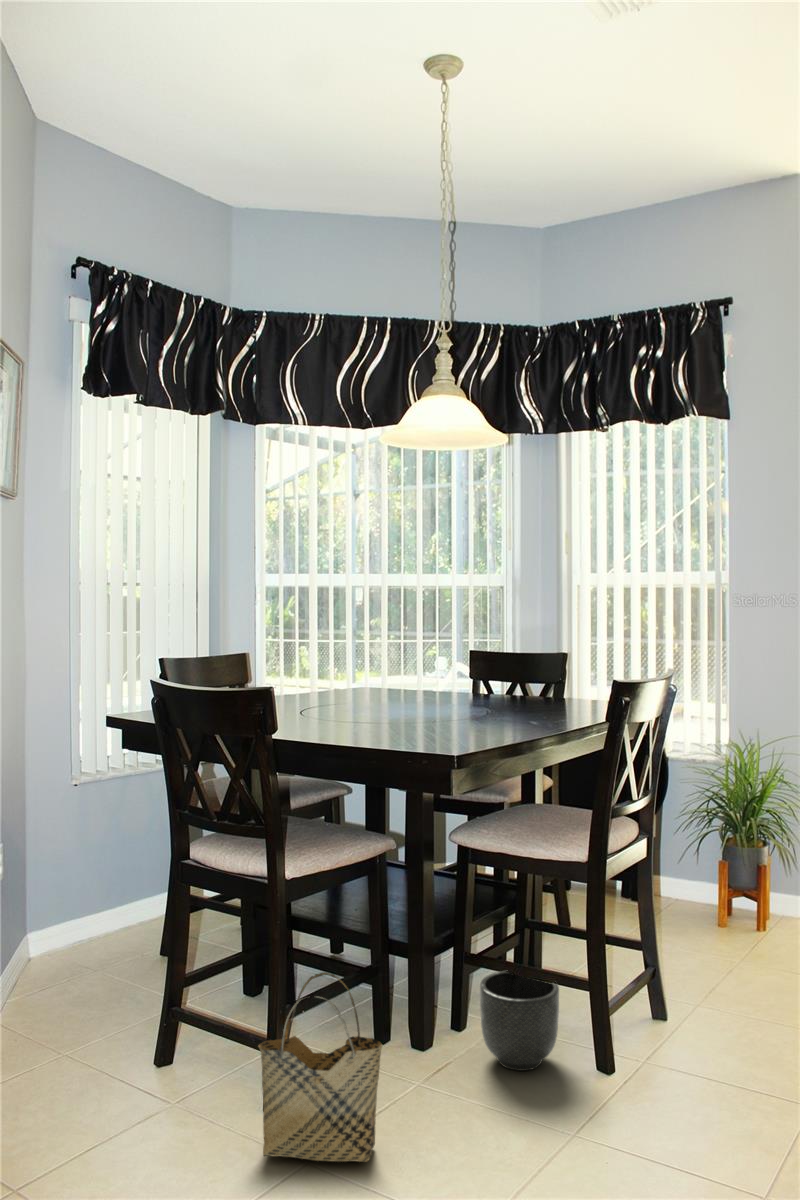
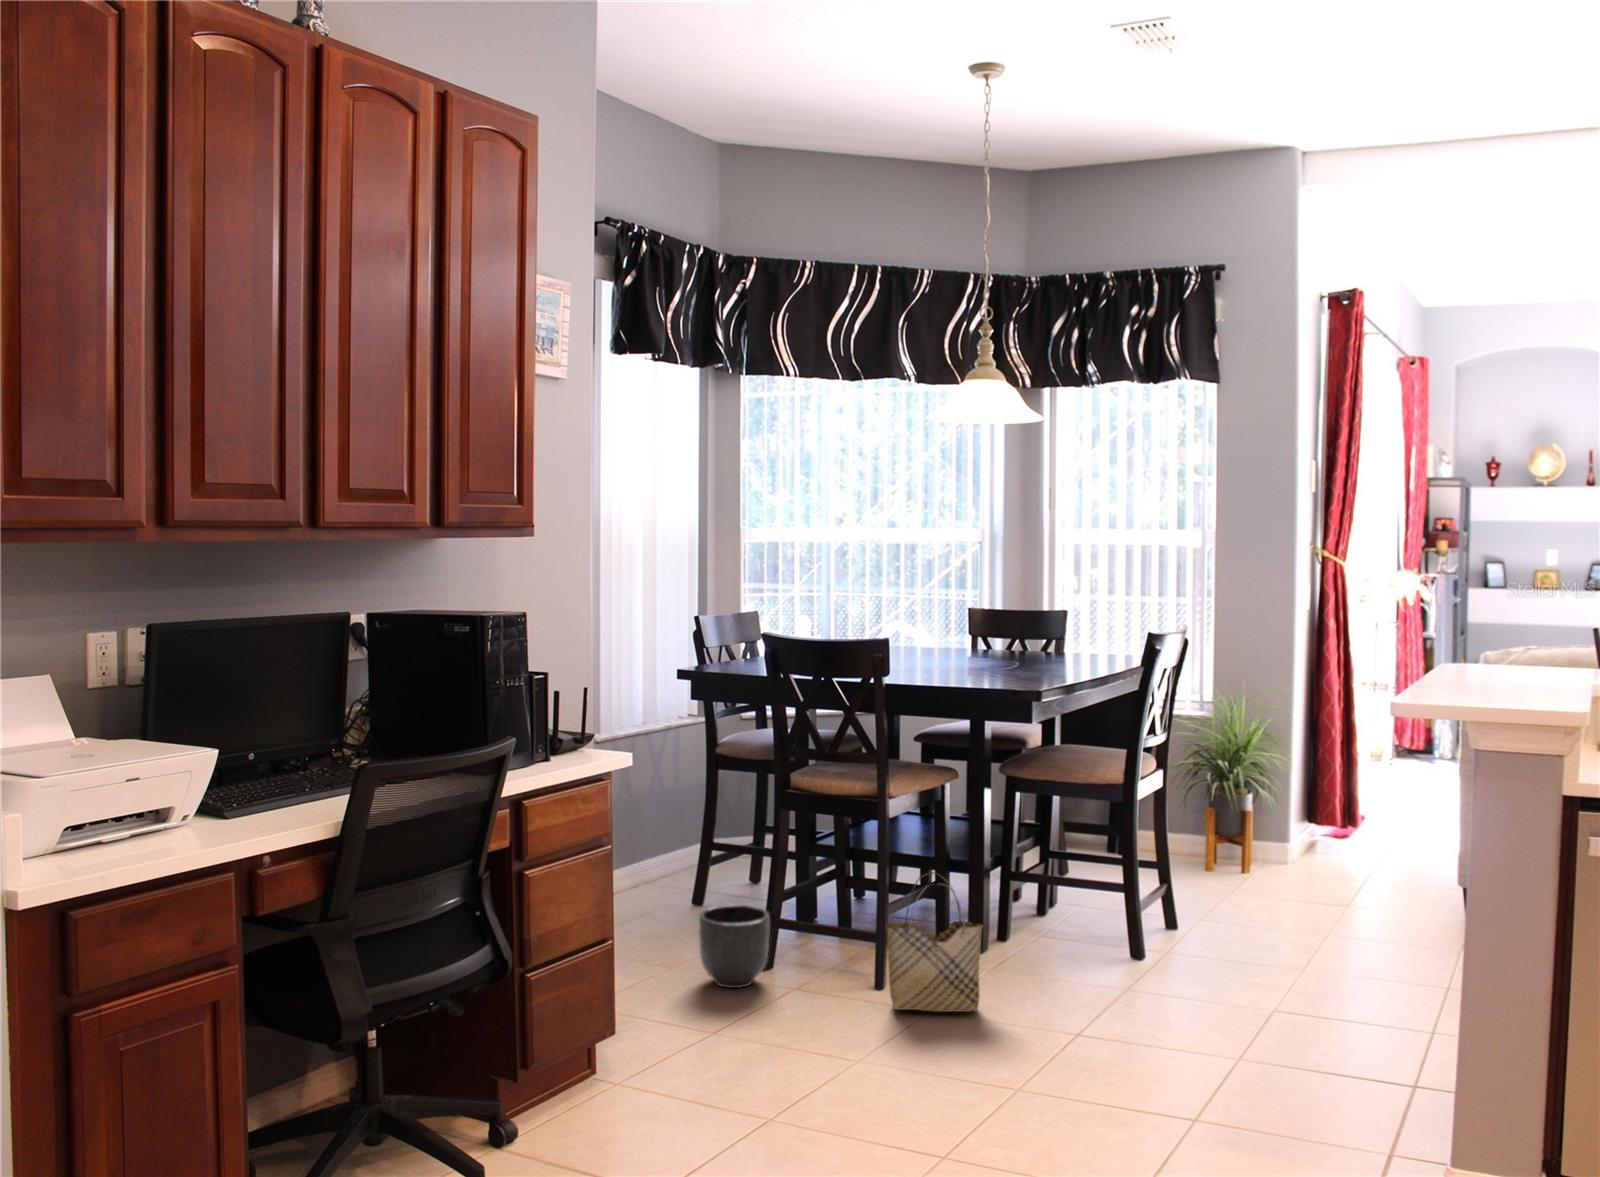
planter: present [480,970,559,1071] -> present [699,905,770,988]

